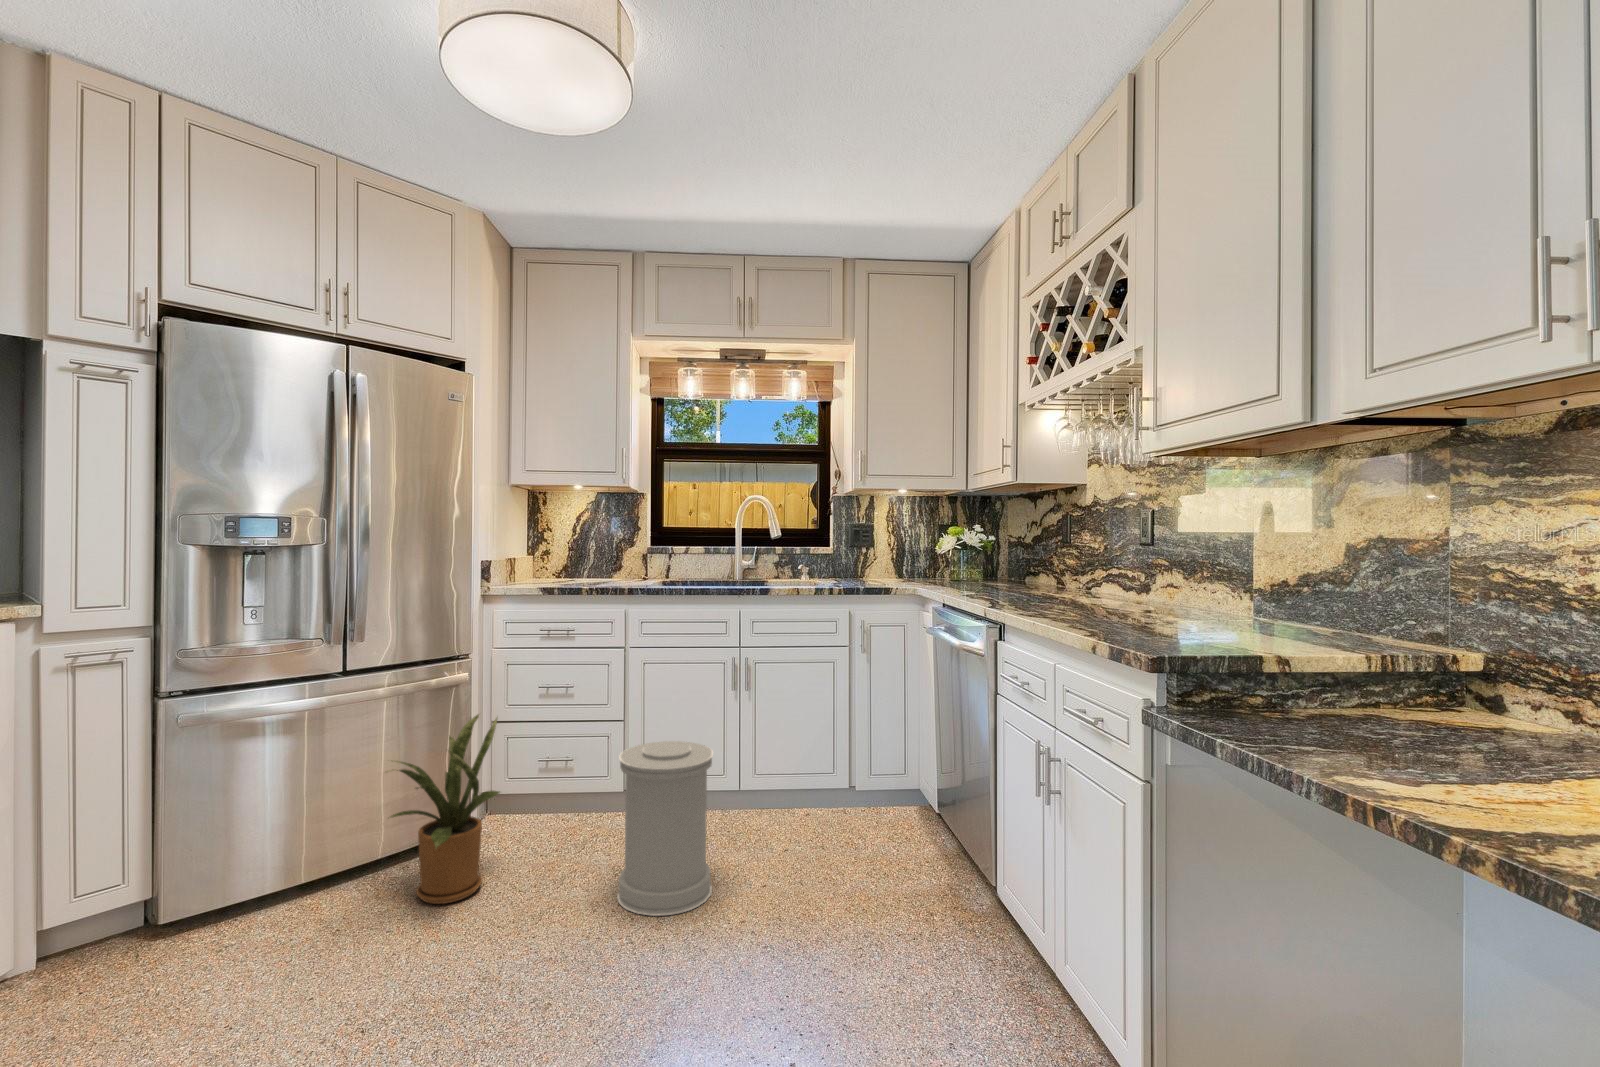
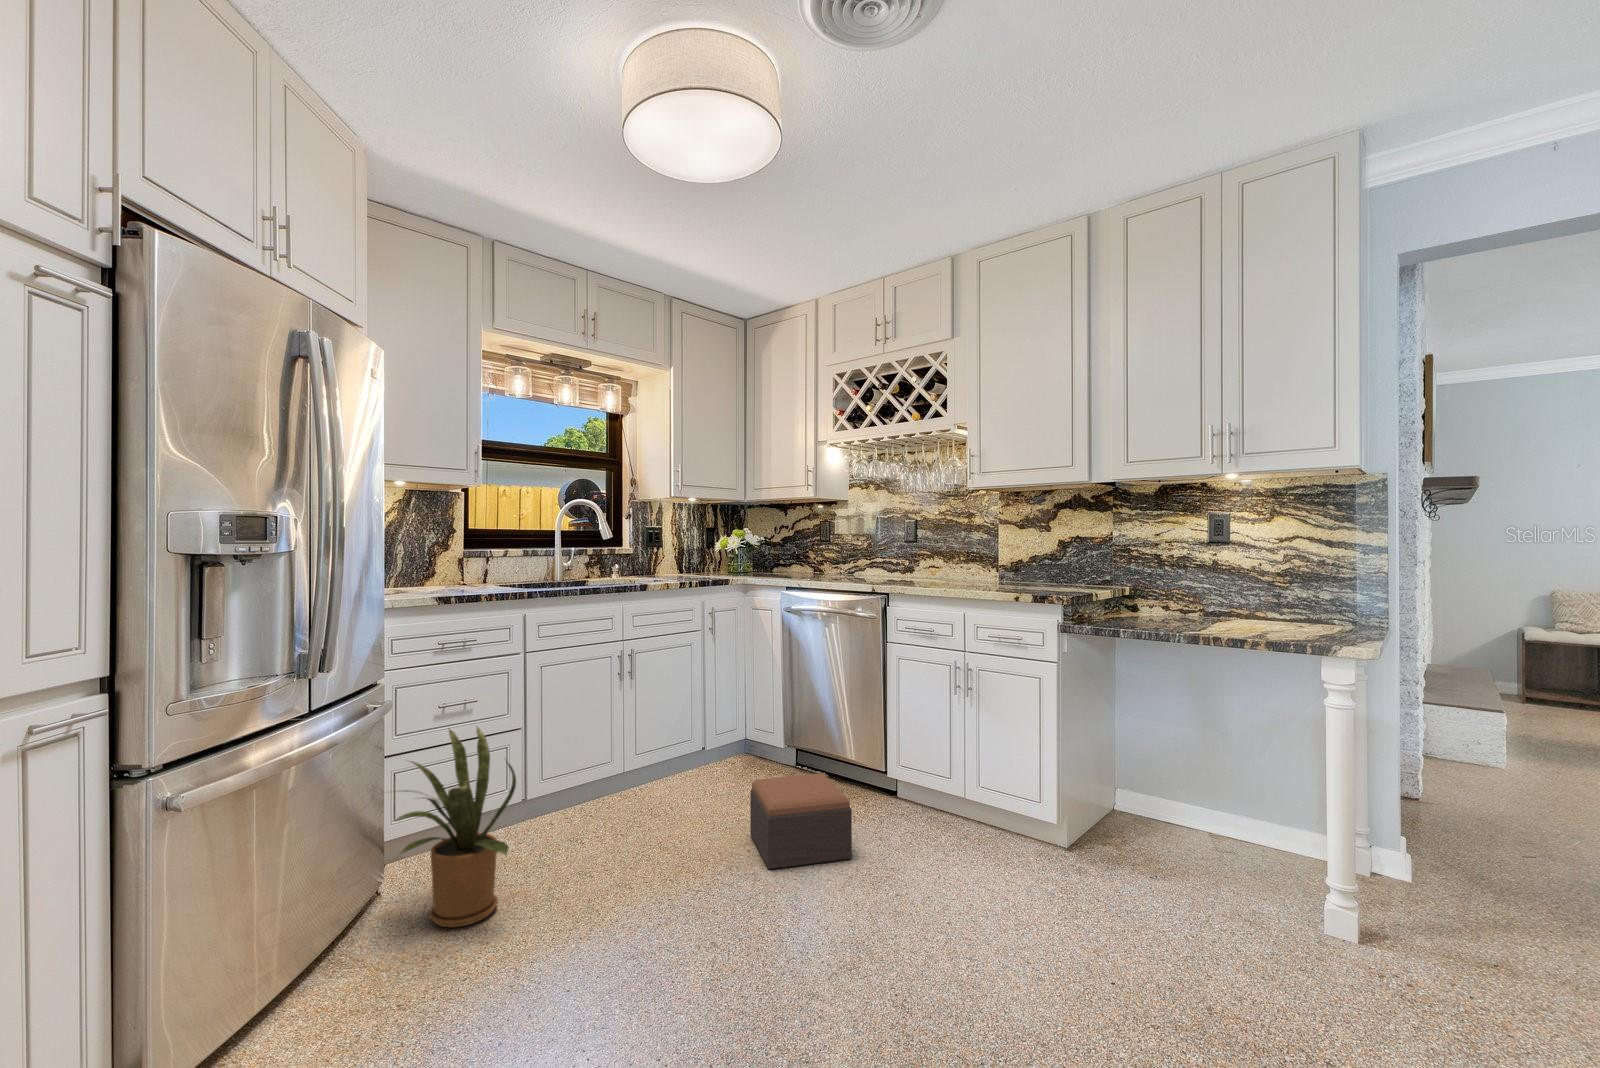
trash can: present [617,741,713,916] -> none [618,718,701,866]
footstool: none [706,846,855,998] -> present [750,774,852,869]

